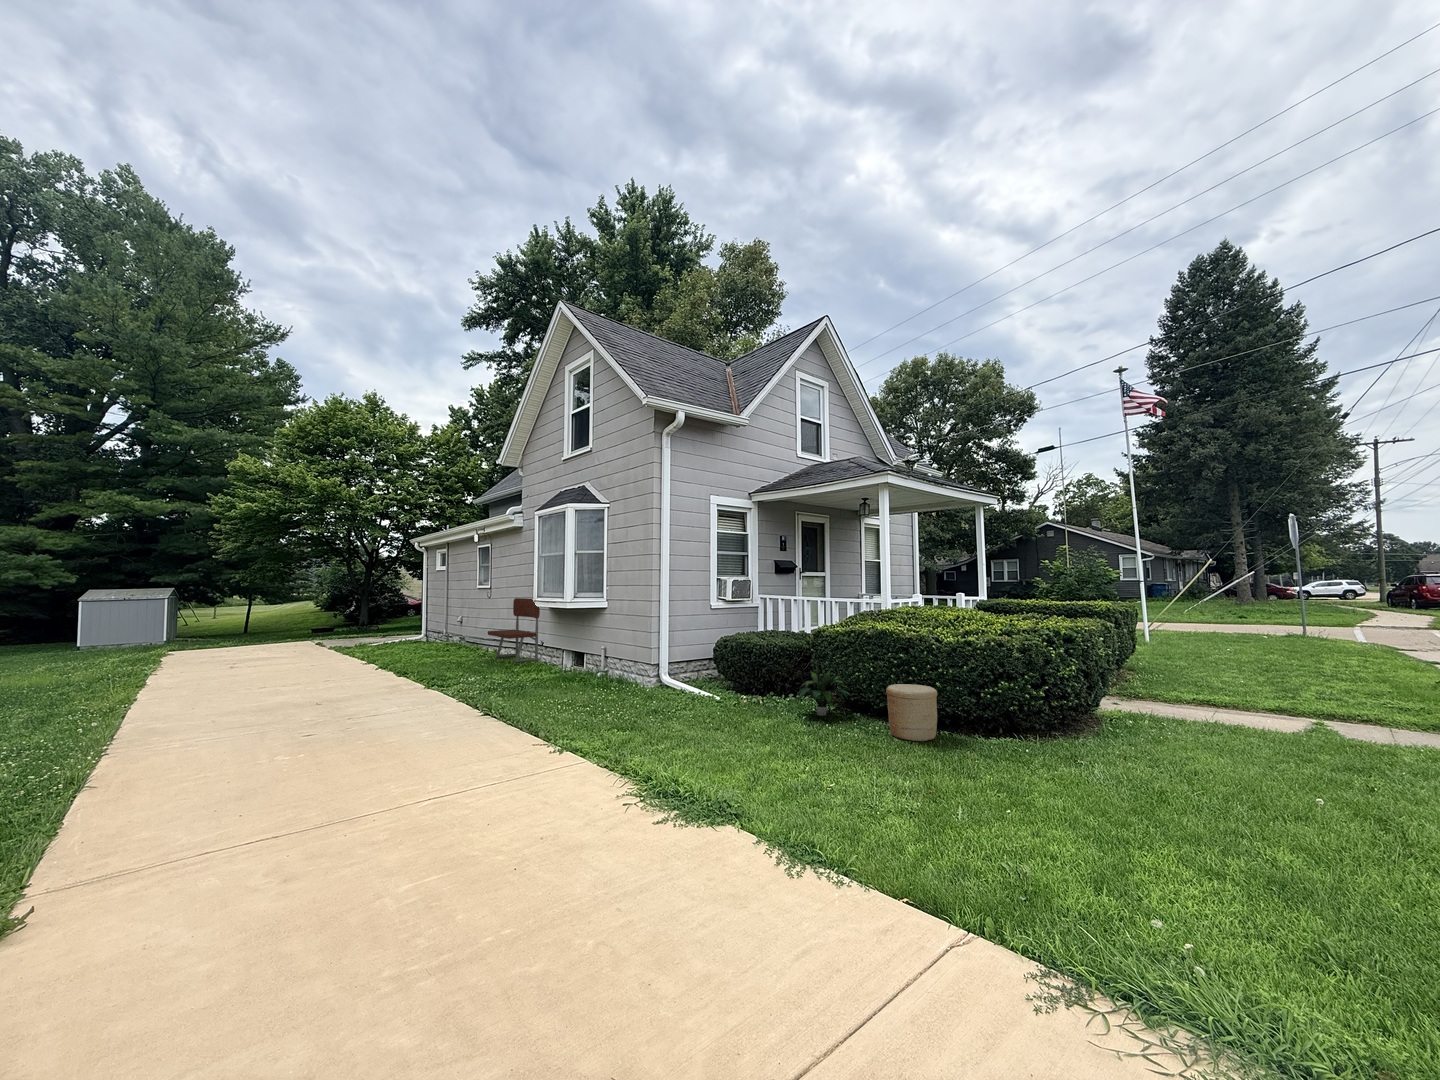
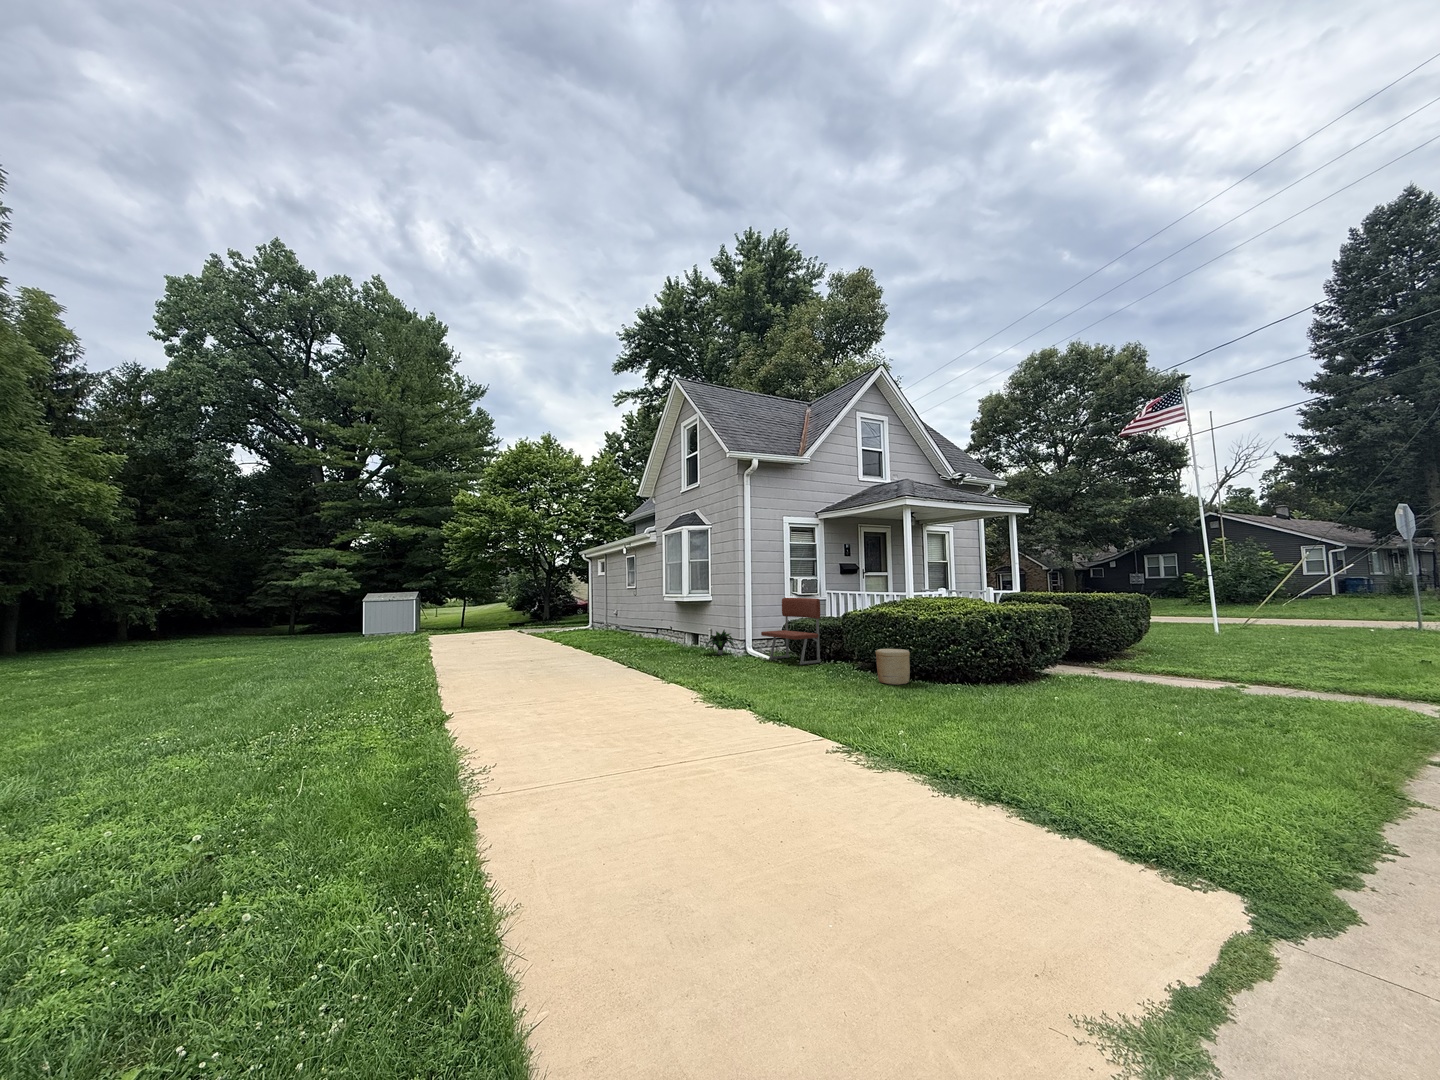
bench: present [488,598,540,663] -> present [761,598,821,665]
potted plant: present [797,668,852,716] -> present [706,630,735,655]

